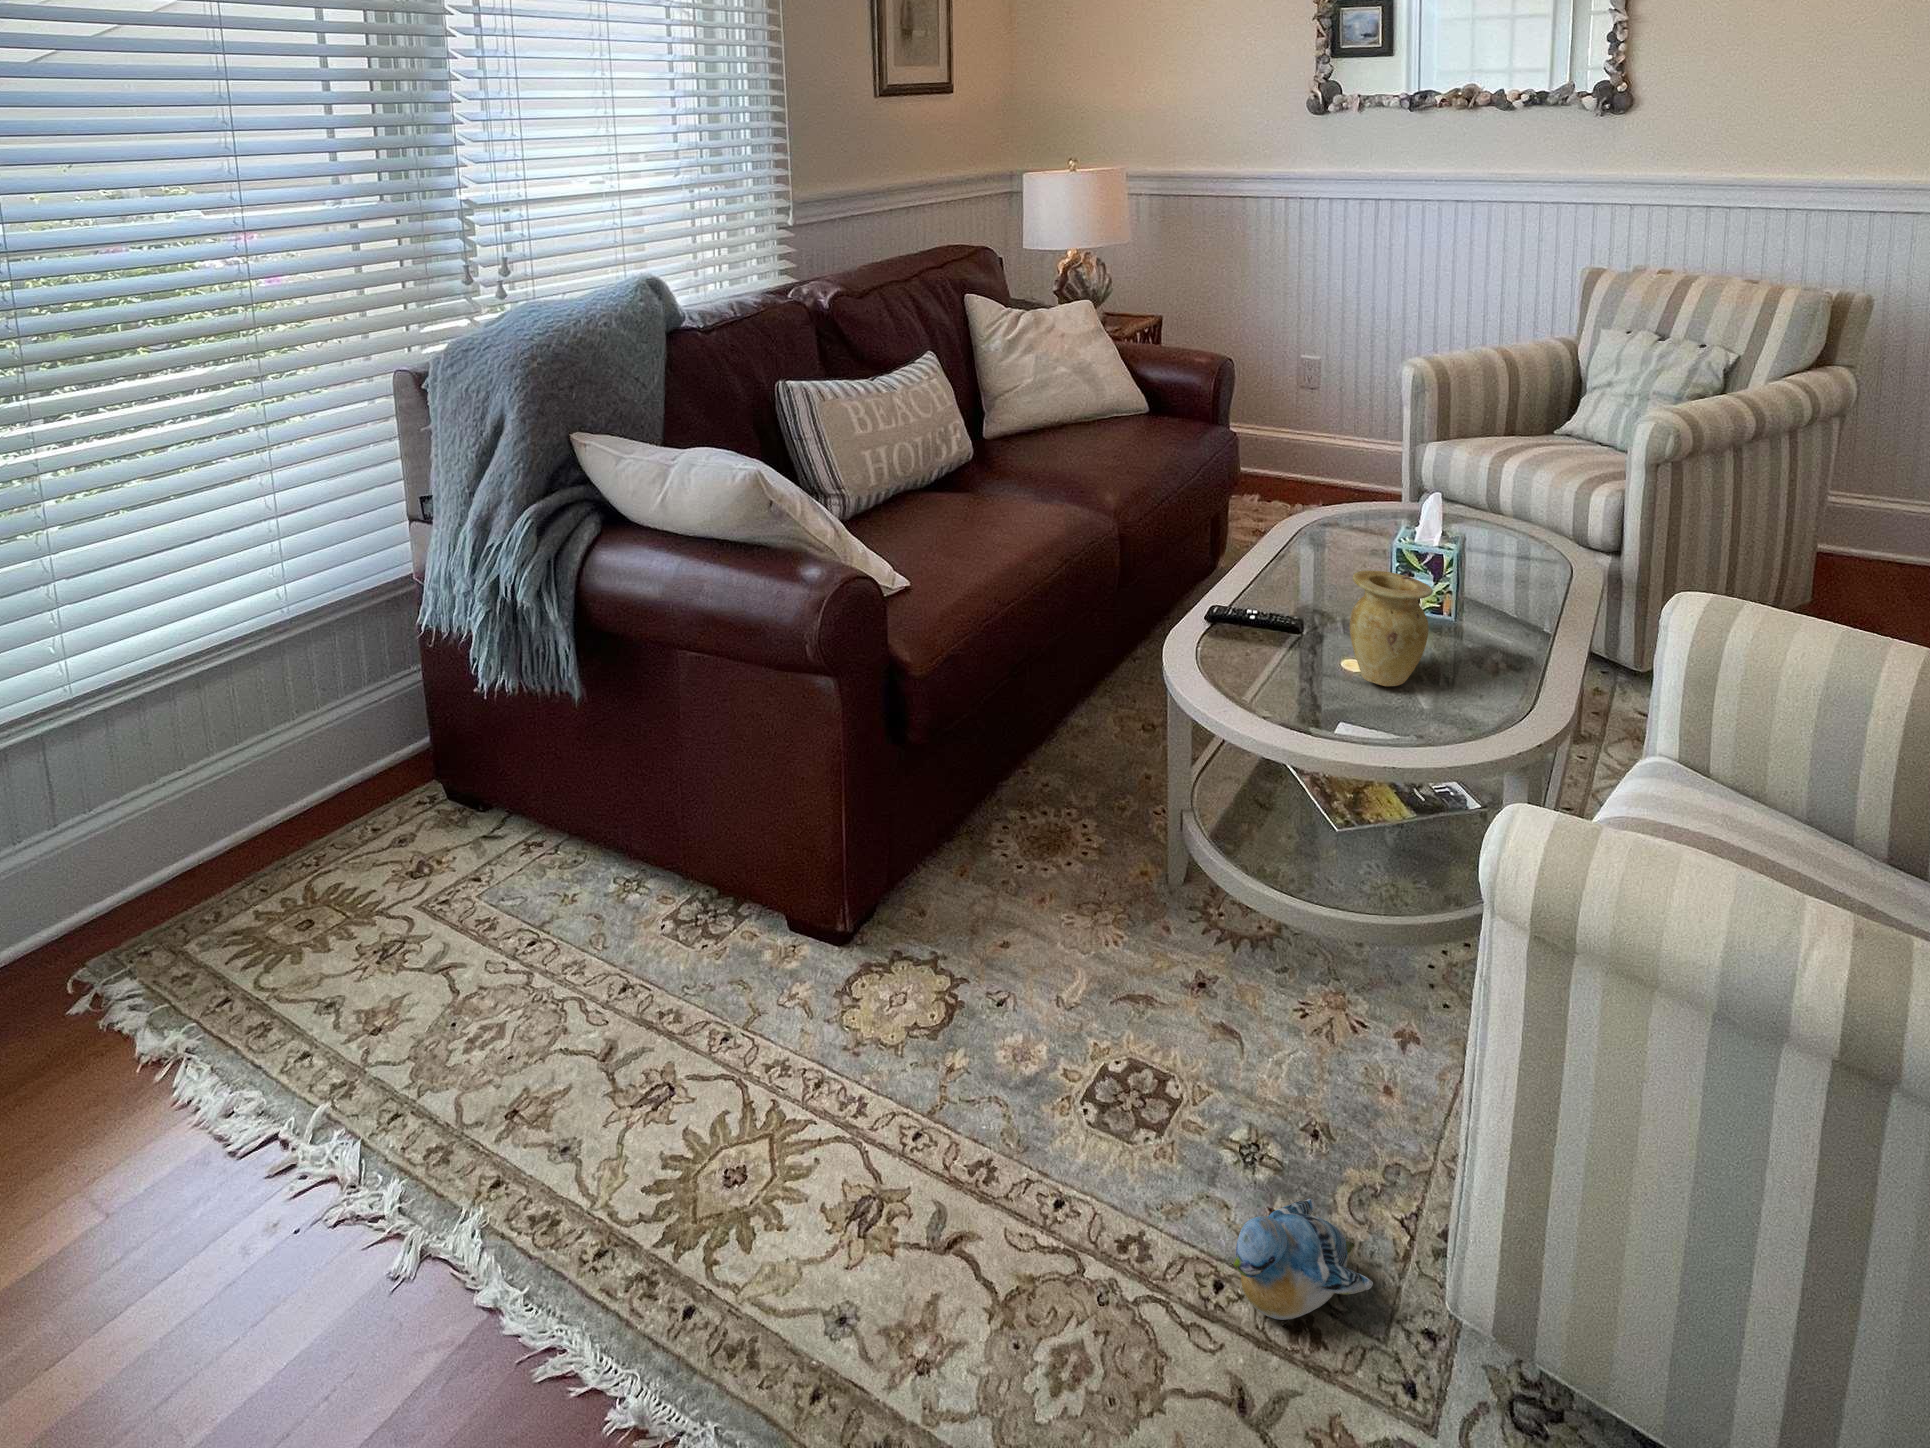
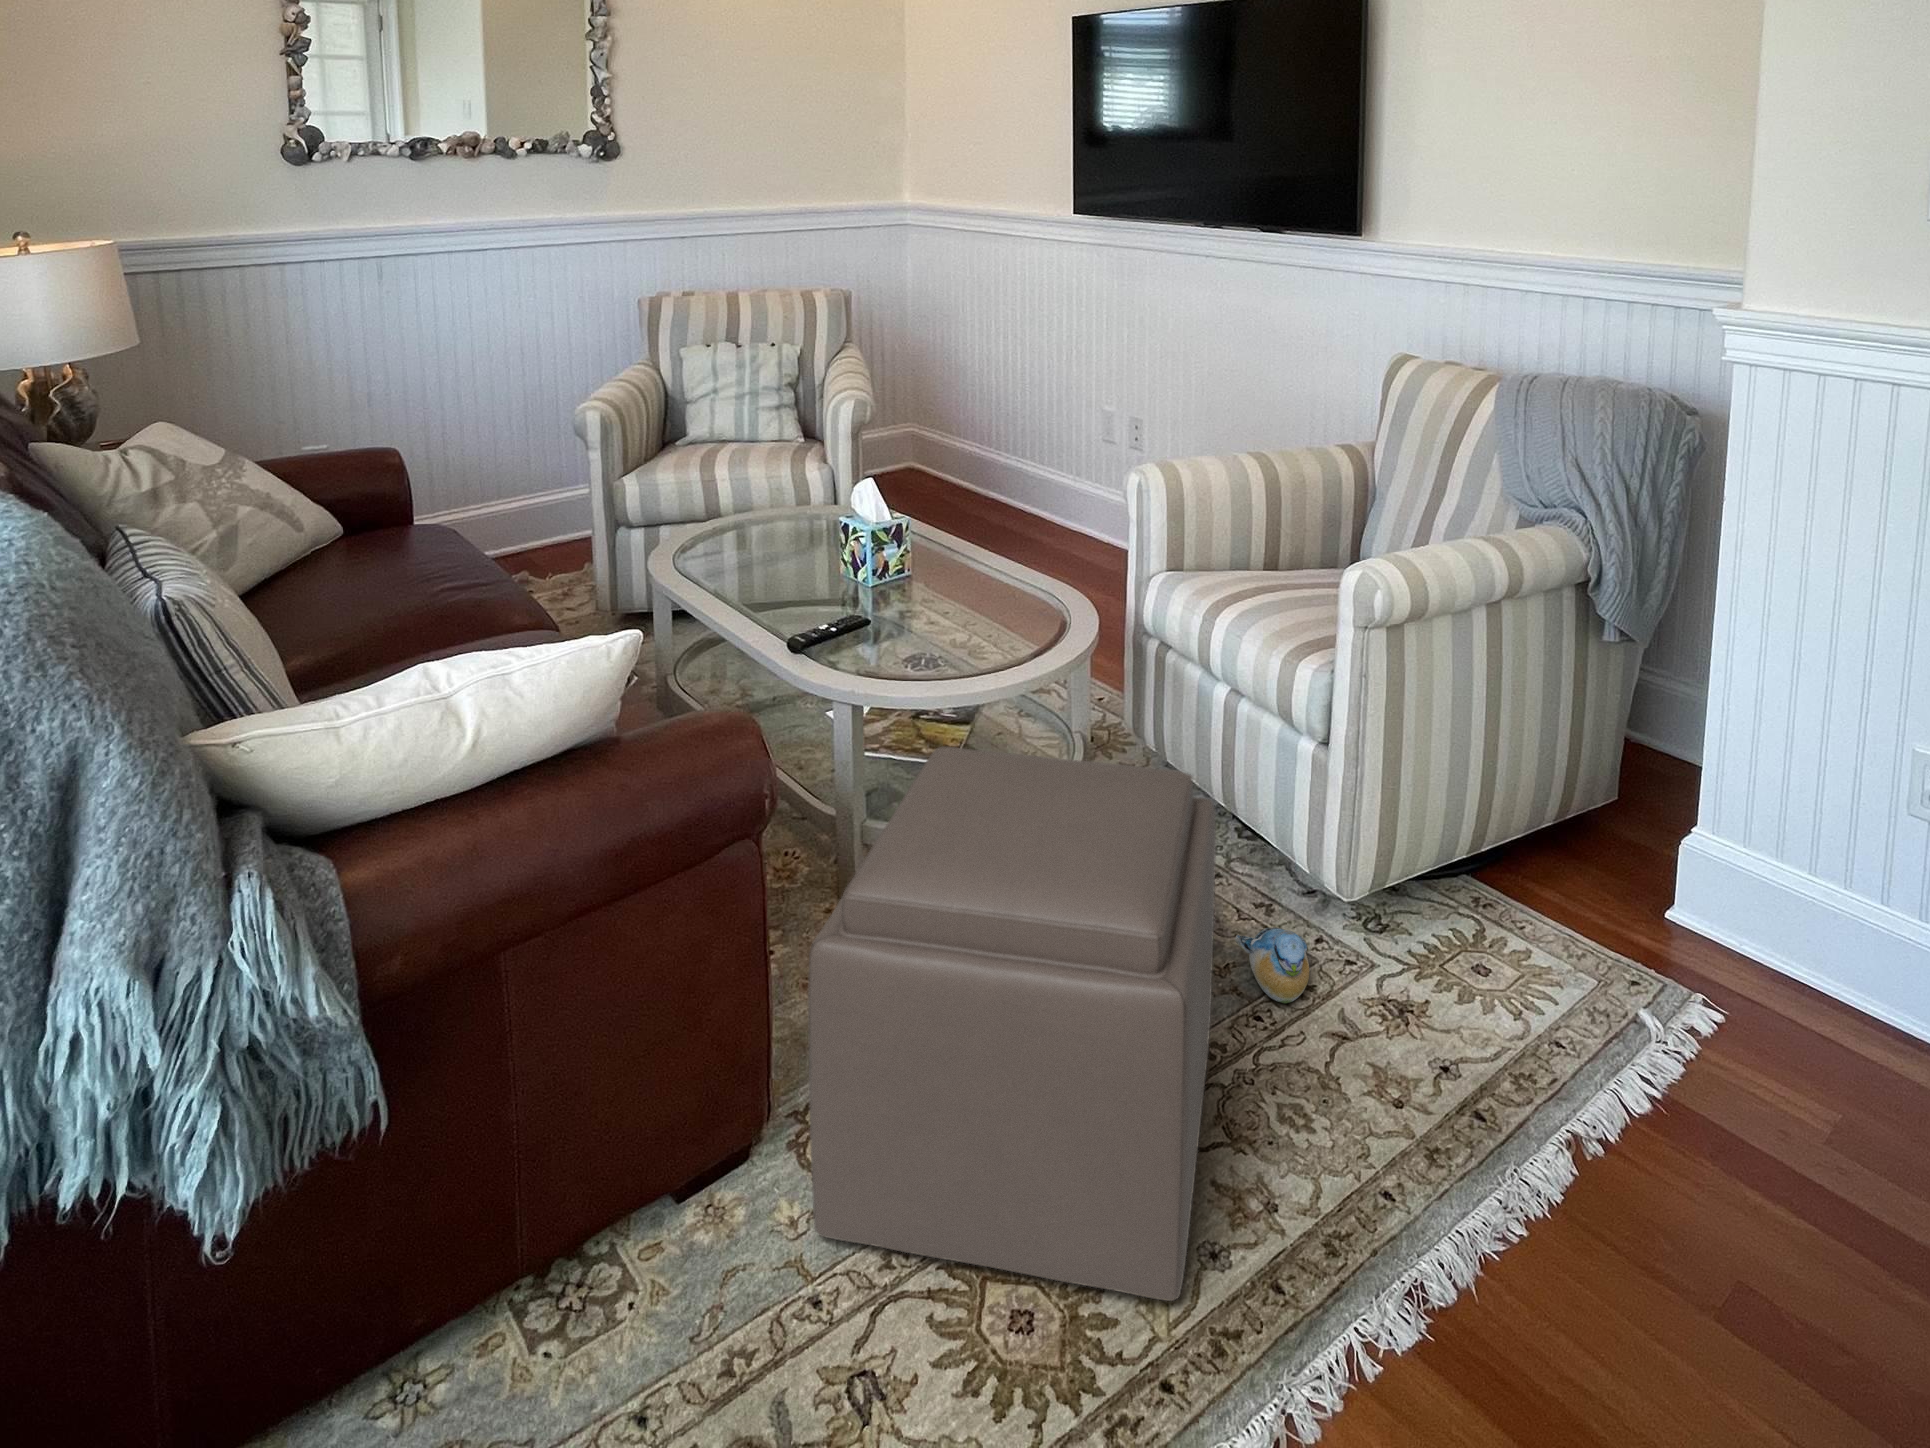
vase: present [1350,570,1433,686] -> none [916,538,982,632]
ottoman: none [739,733,1130,1290] -> present [808,747,1216,1301]

